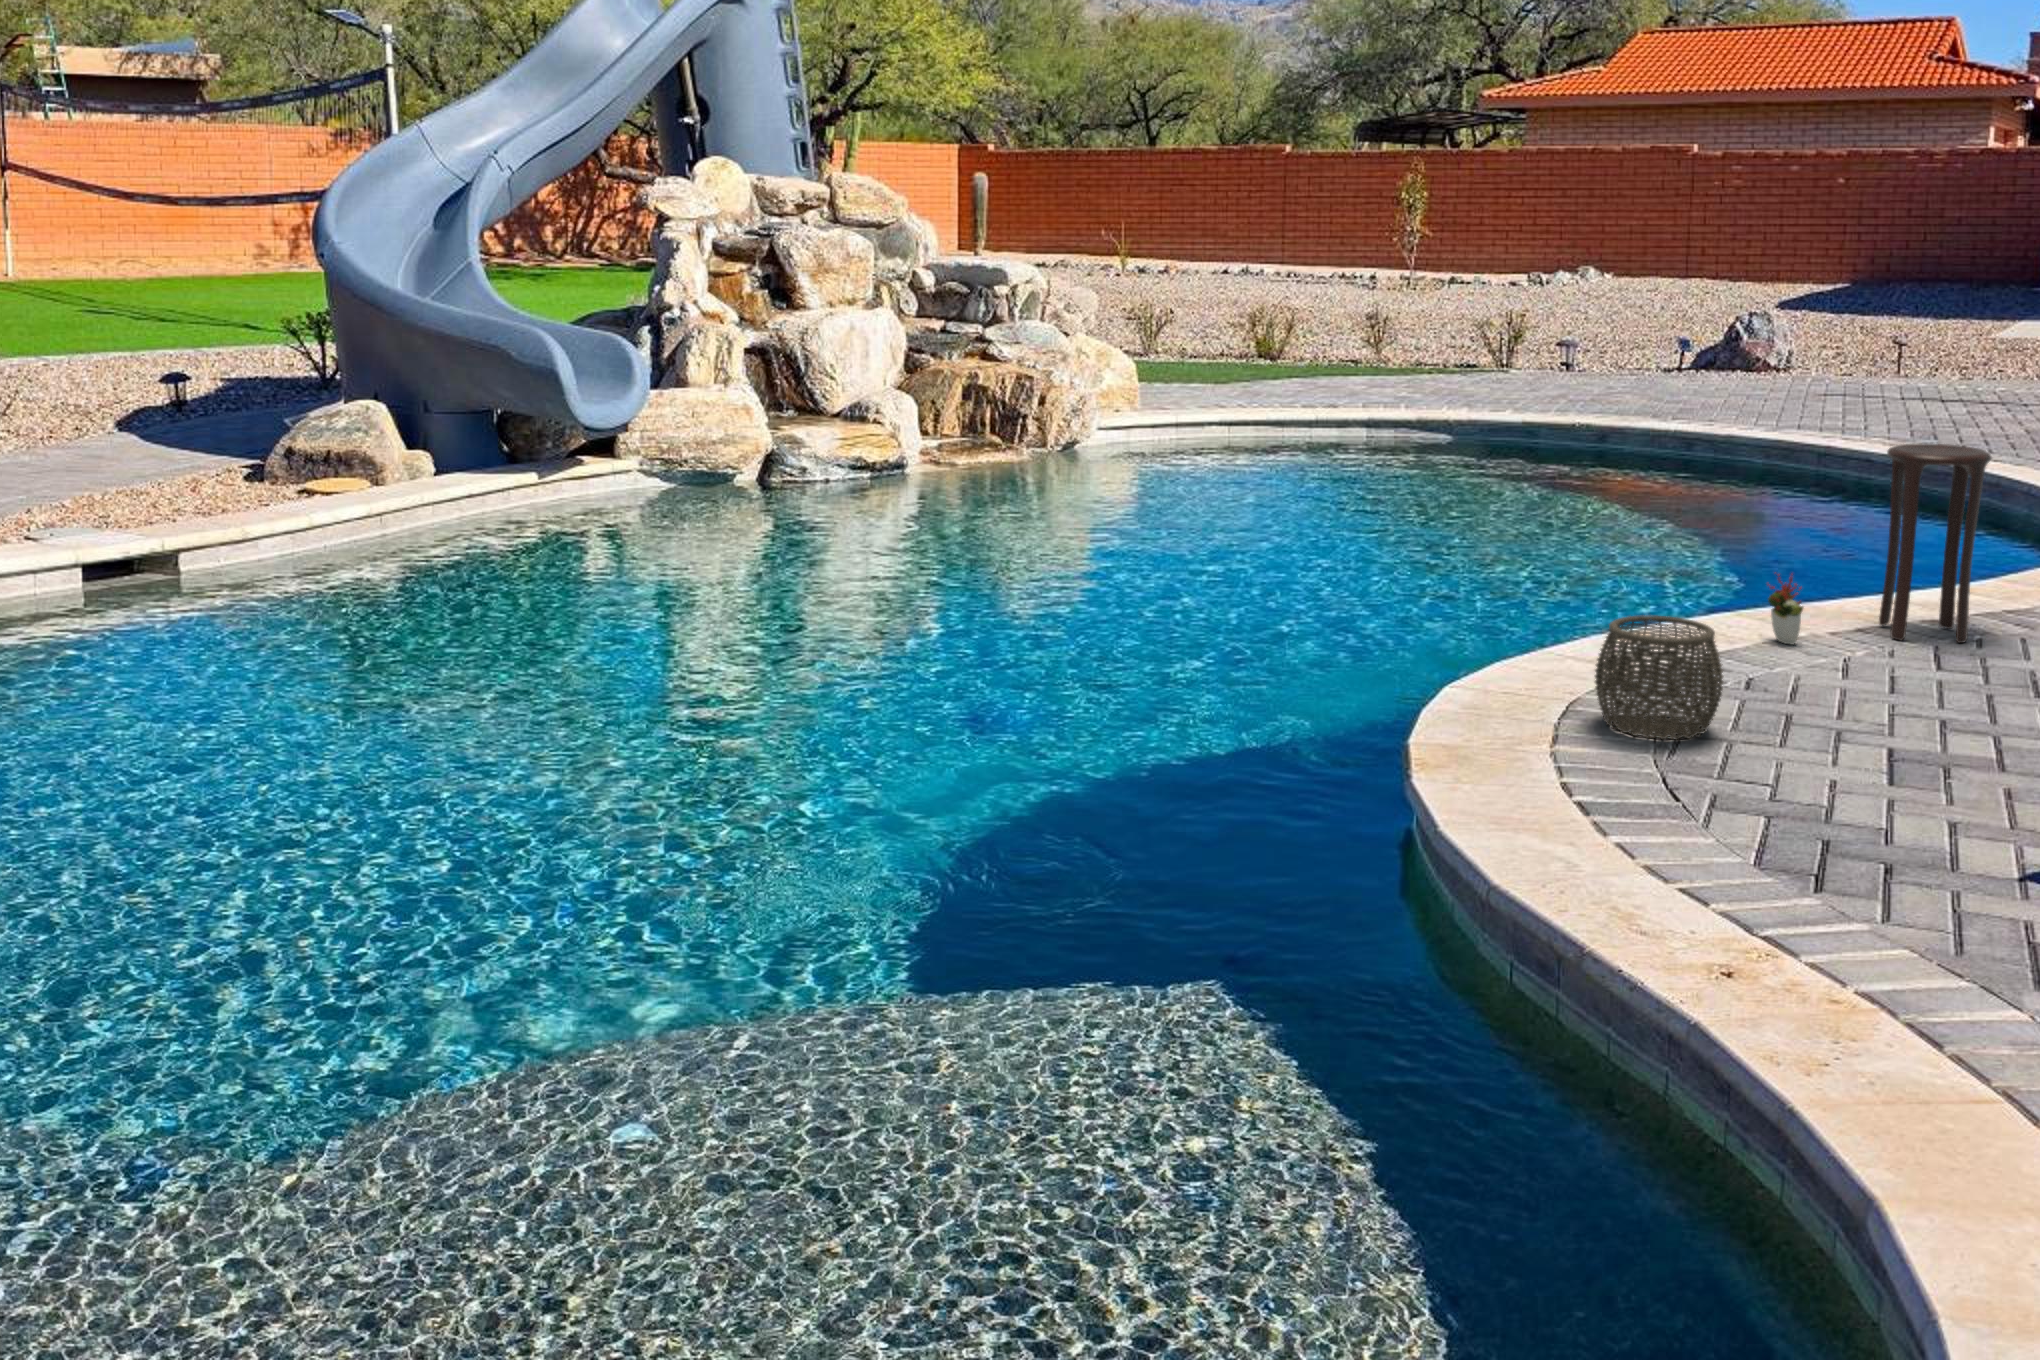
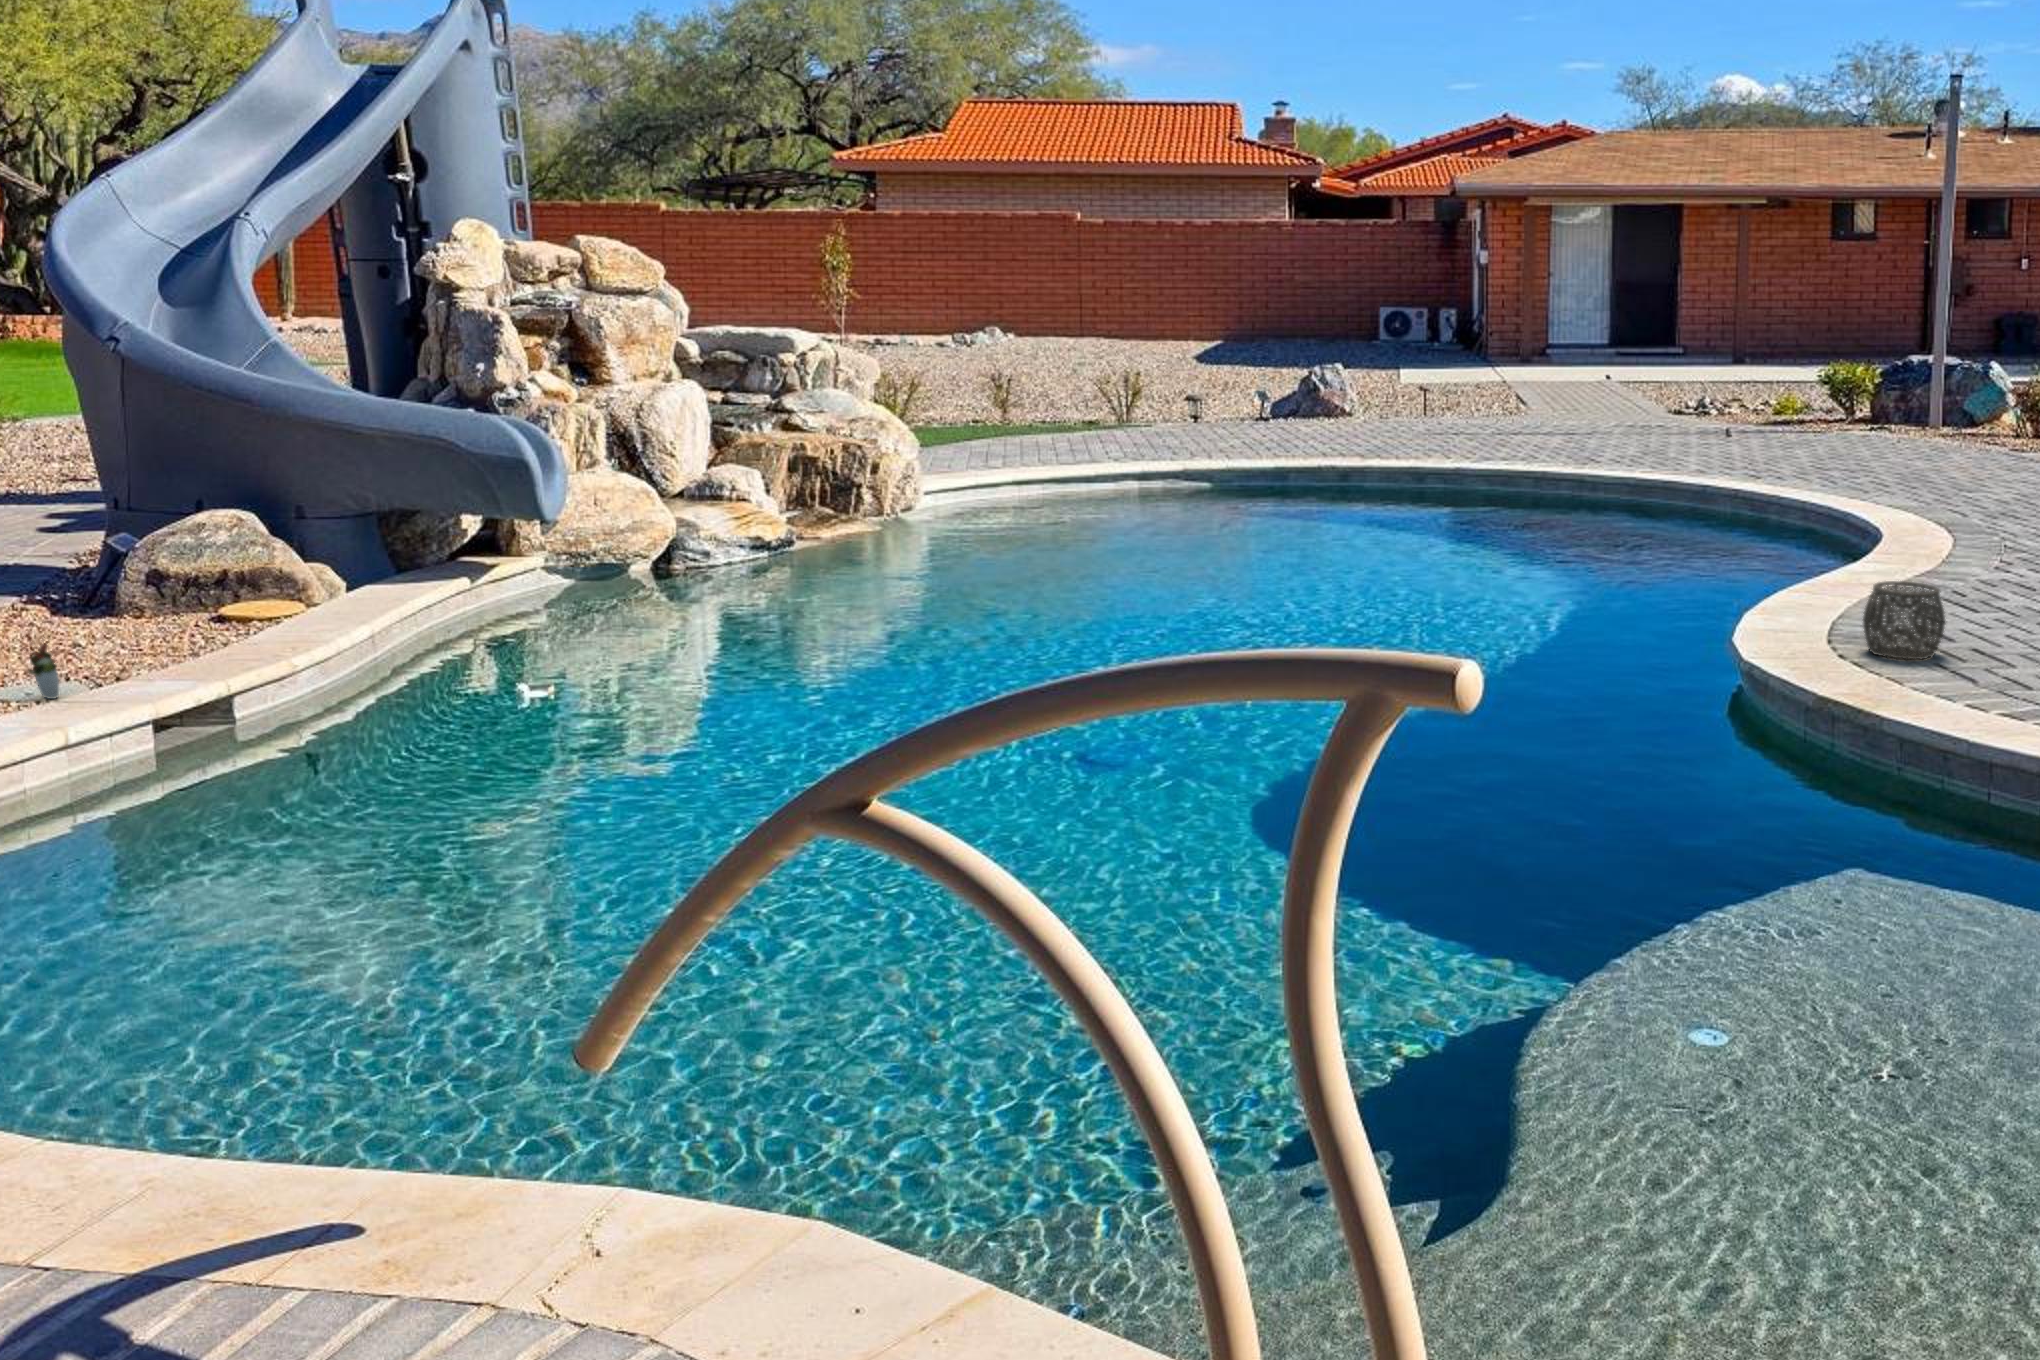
stool: present [1879,444,1991,643] -> none [1849,463,1920,593]
decorative plant: present [1768,572,1803,644] -> present [24,636,59,699]

